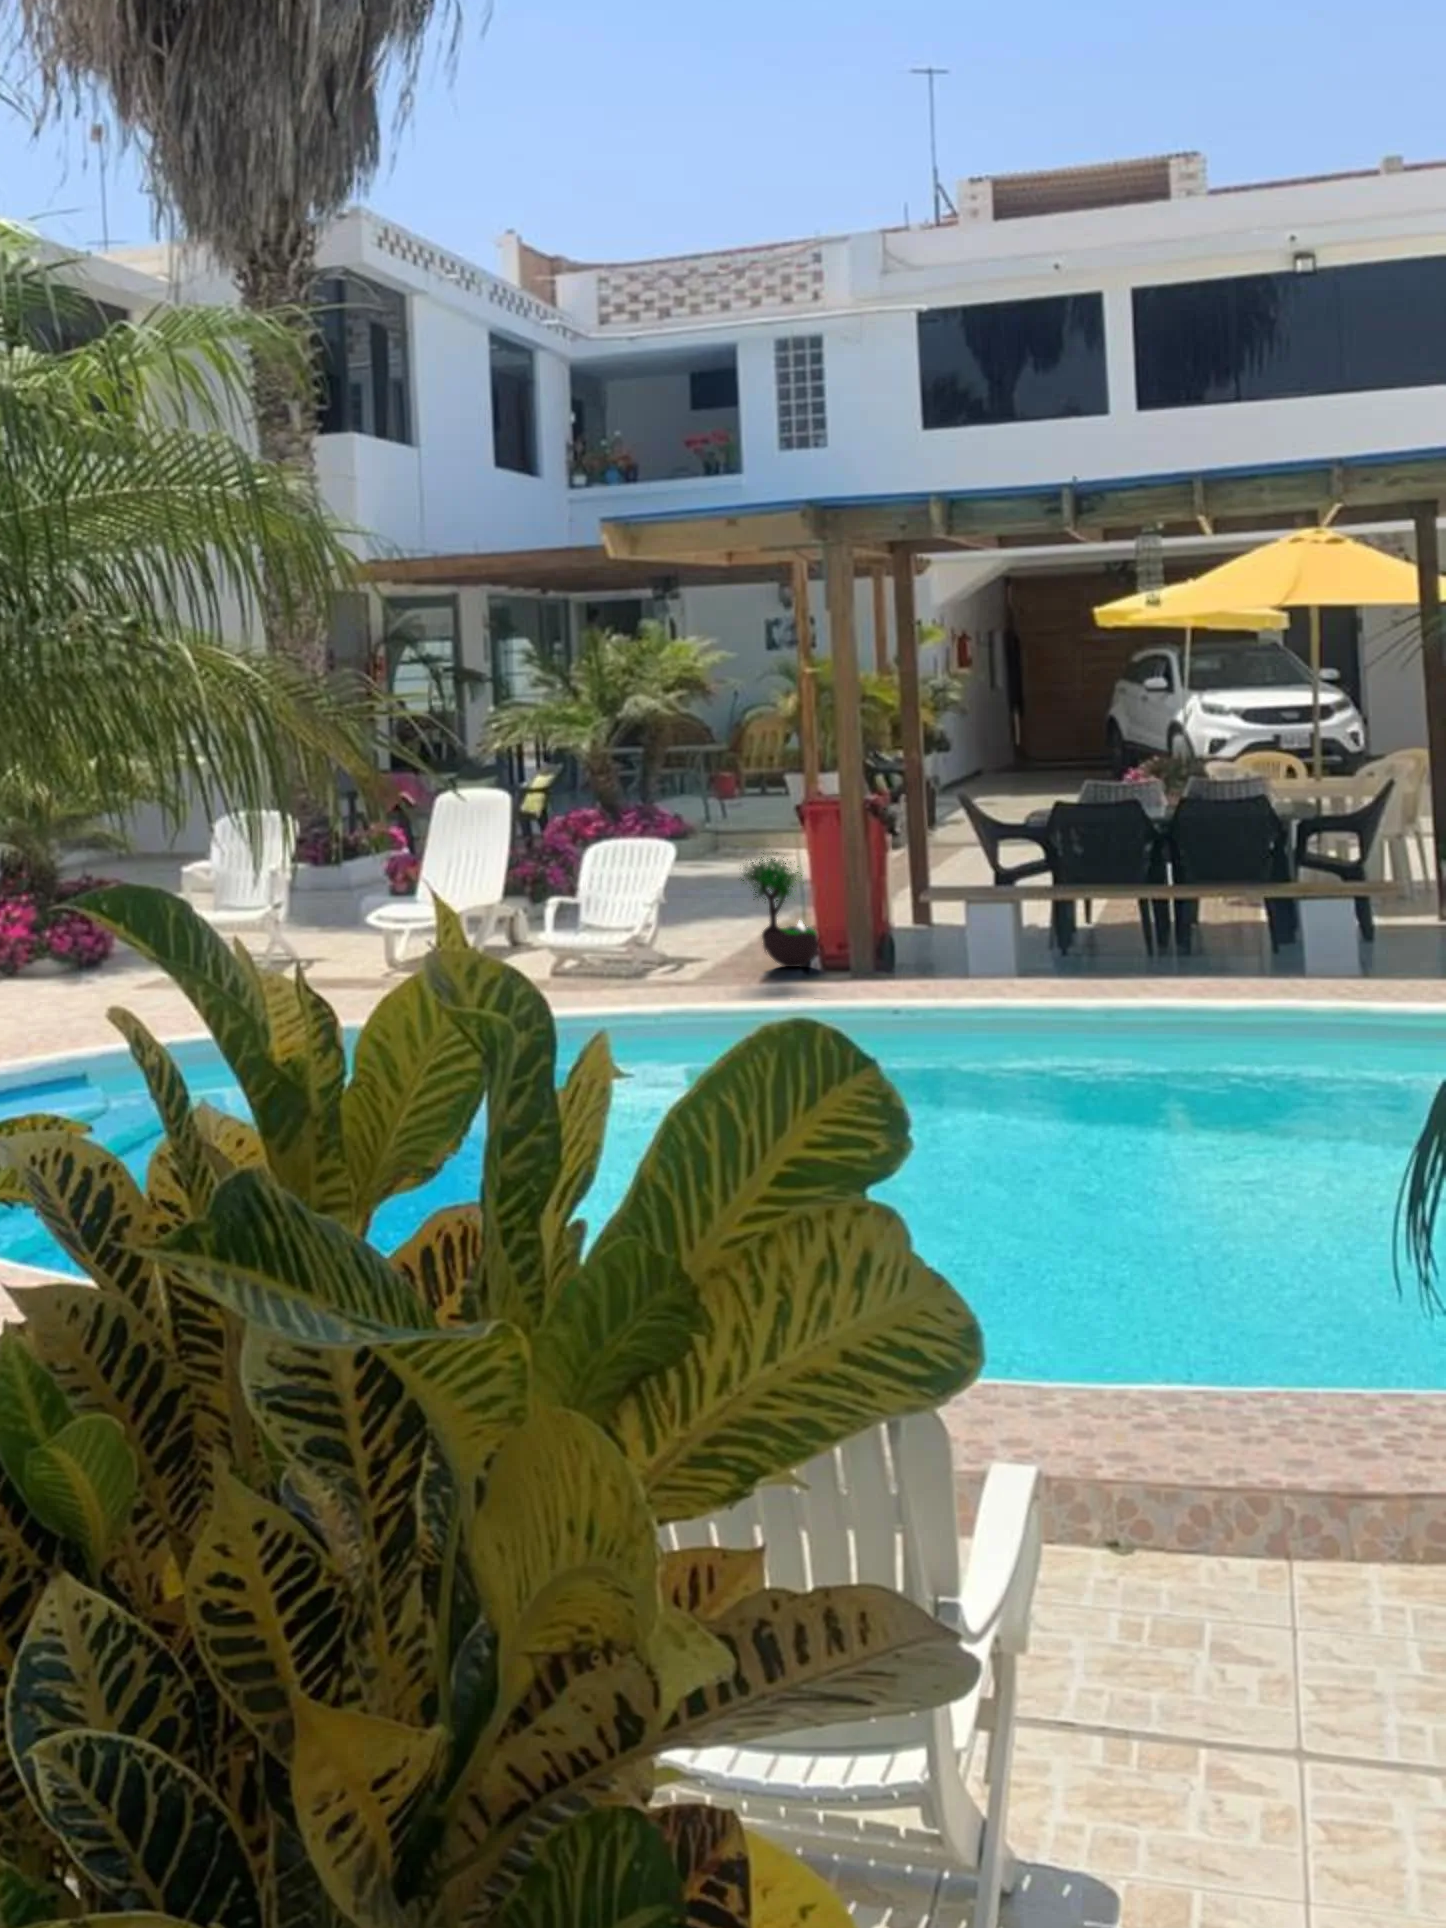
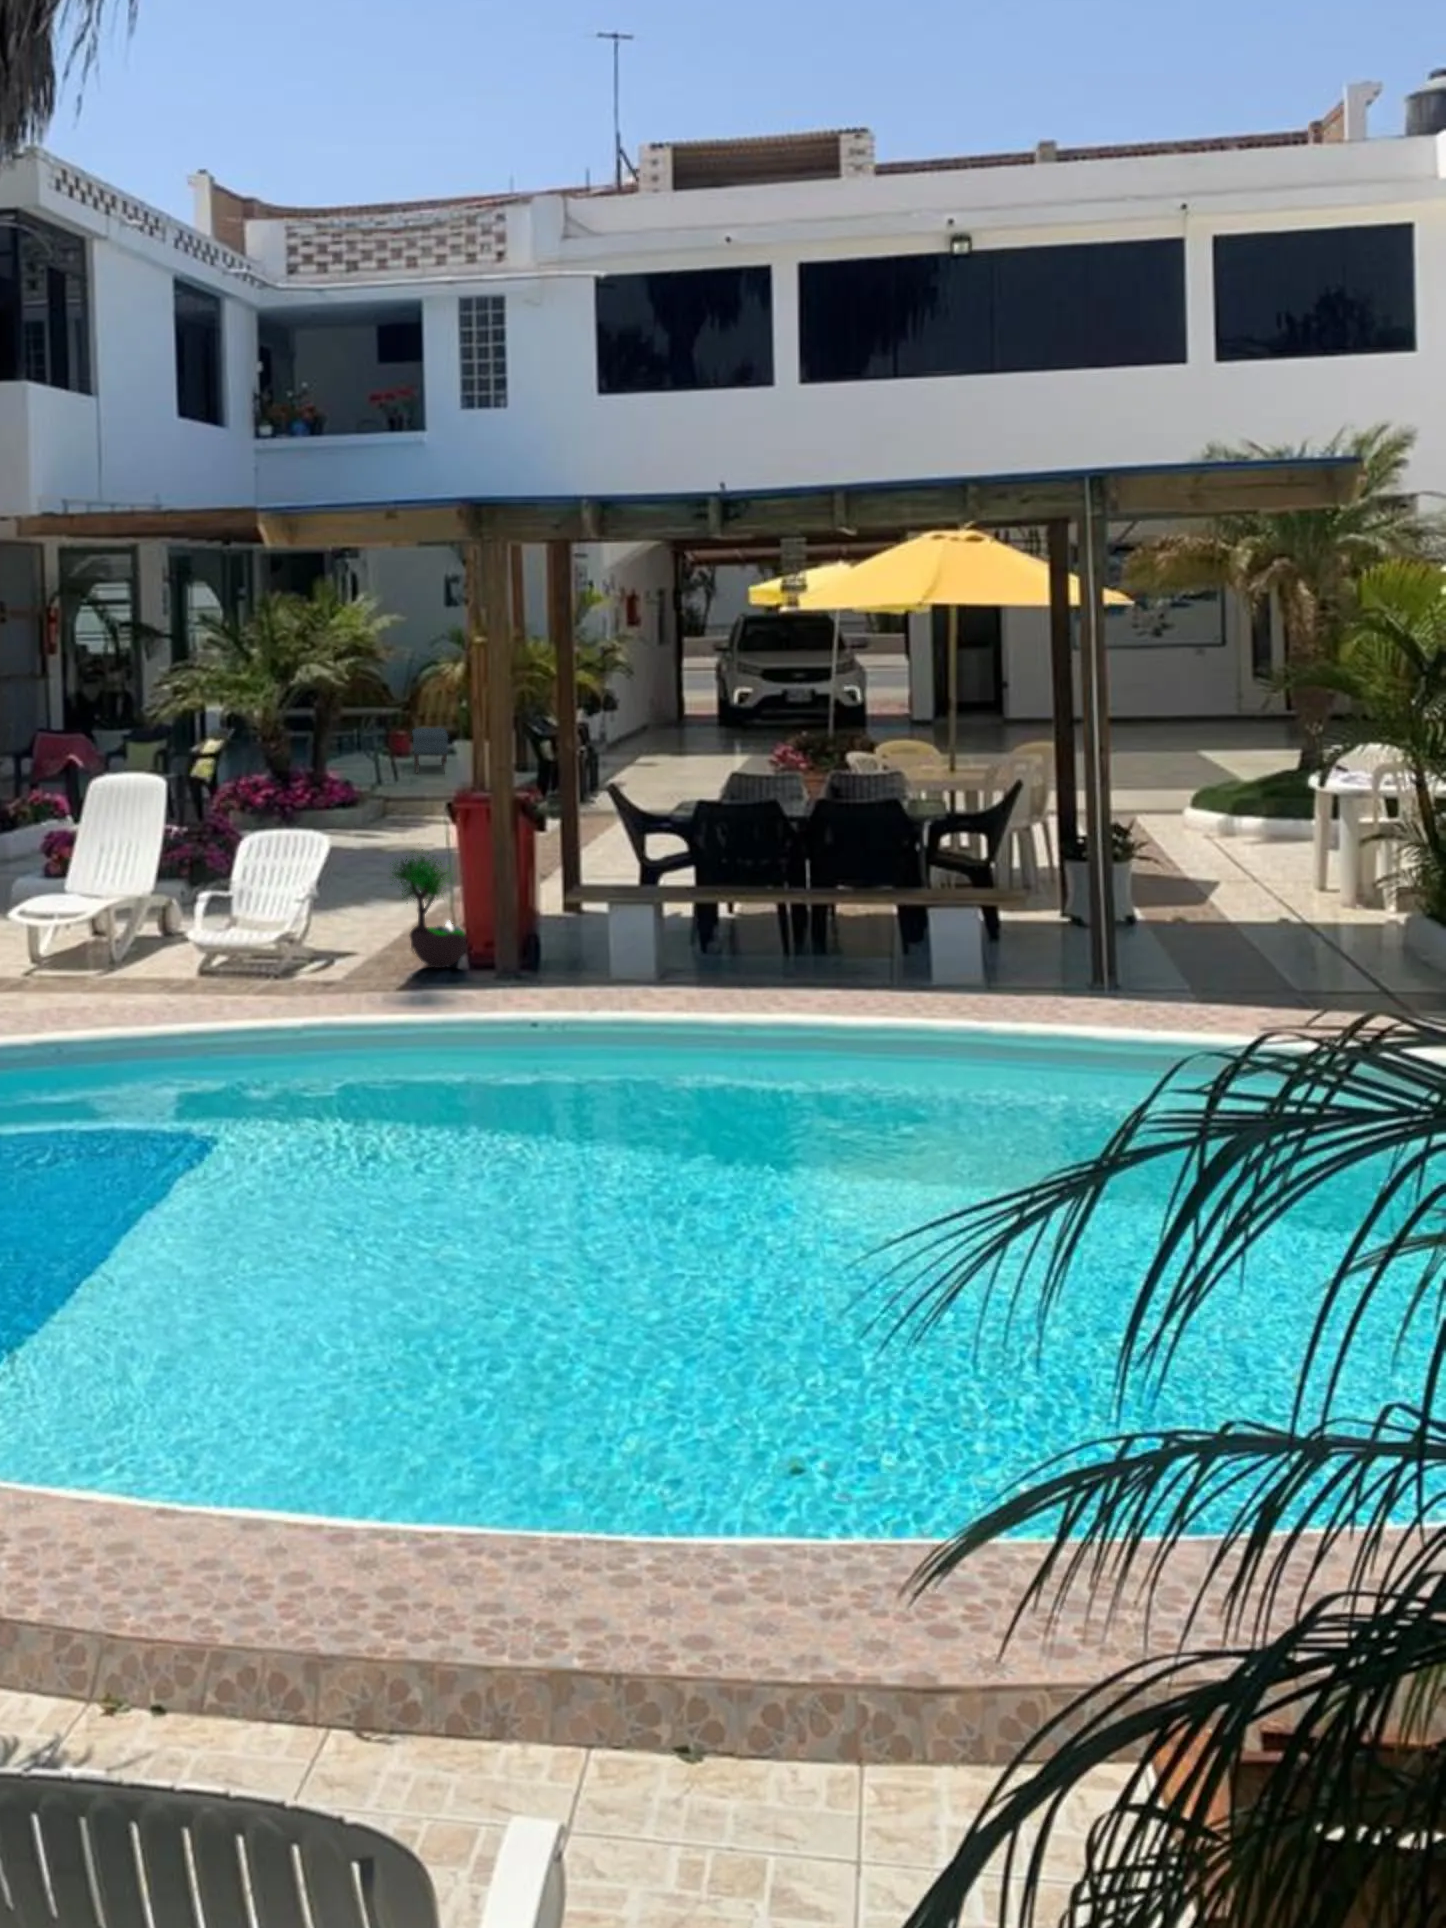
bench: none [741,772,779,817] -> present [412,728,448,772]

